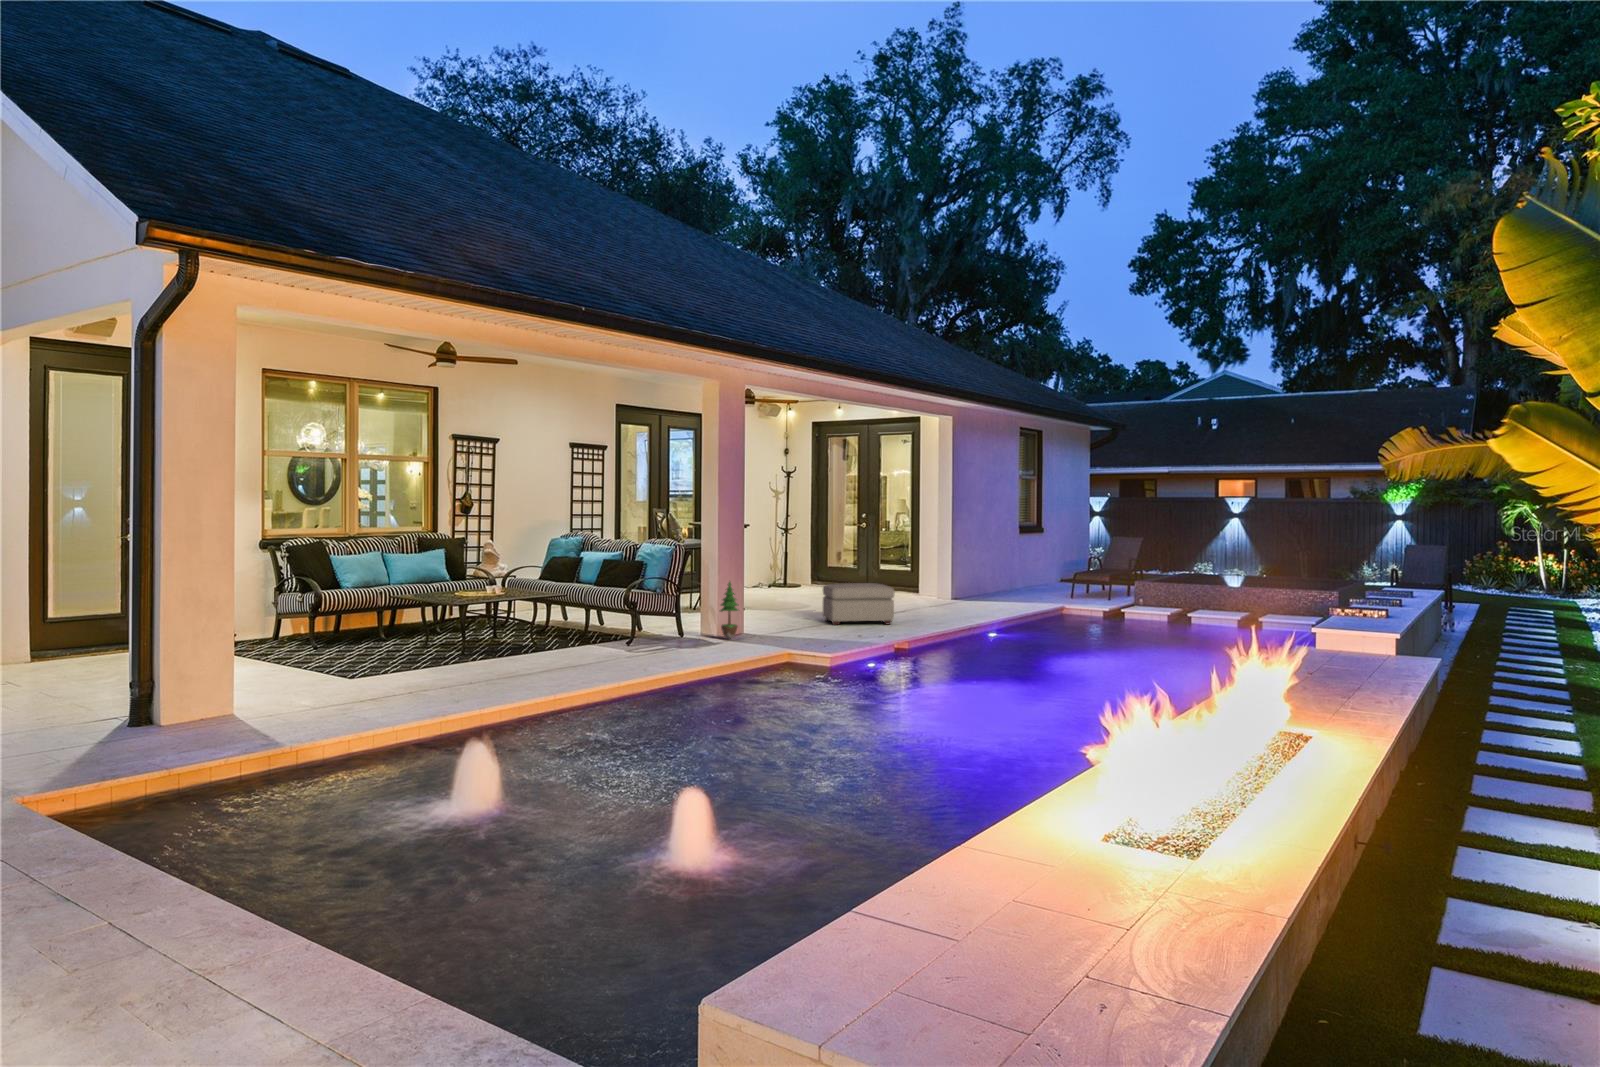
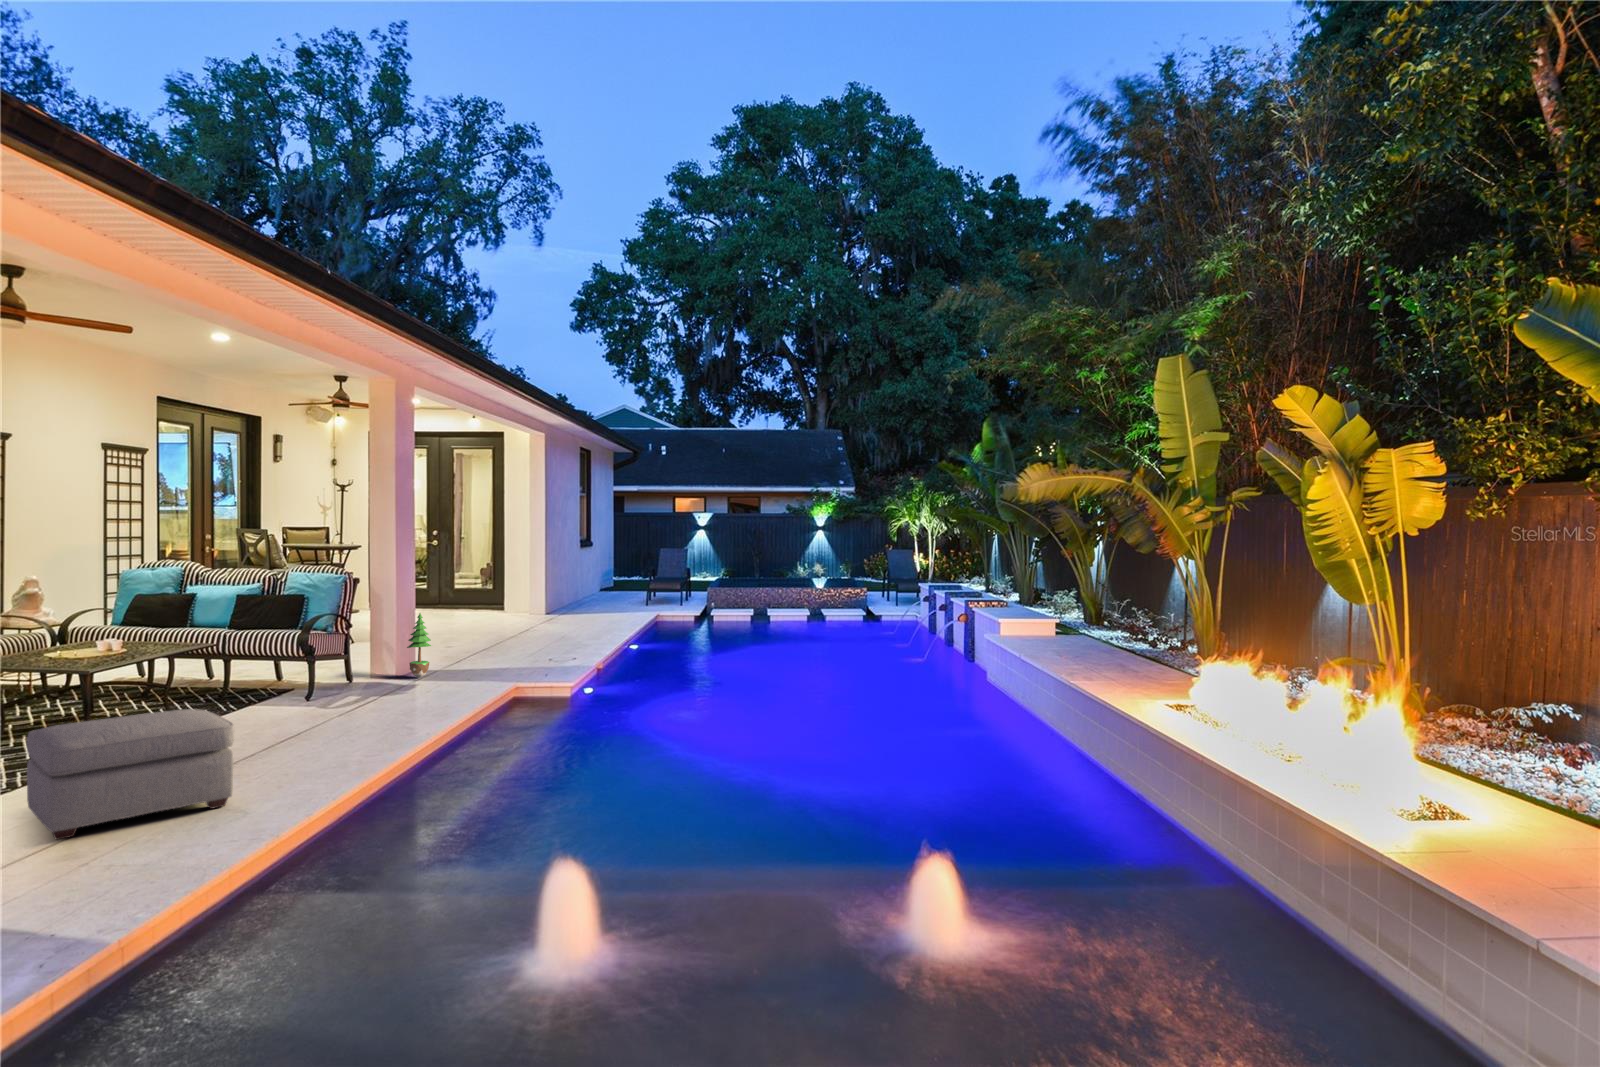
ottoman: present [823,583,895,625] -> present [26,709,235,840]

